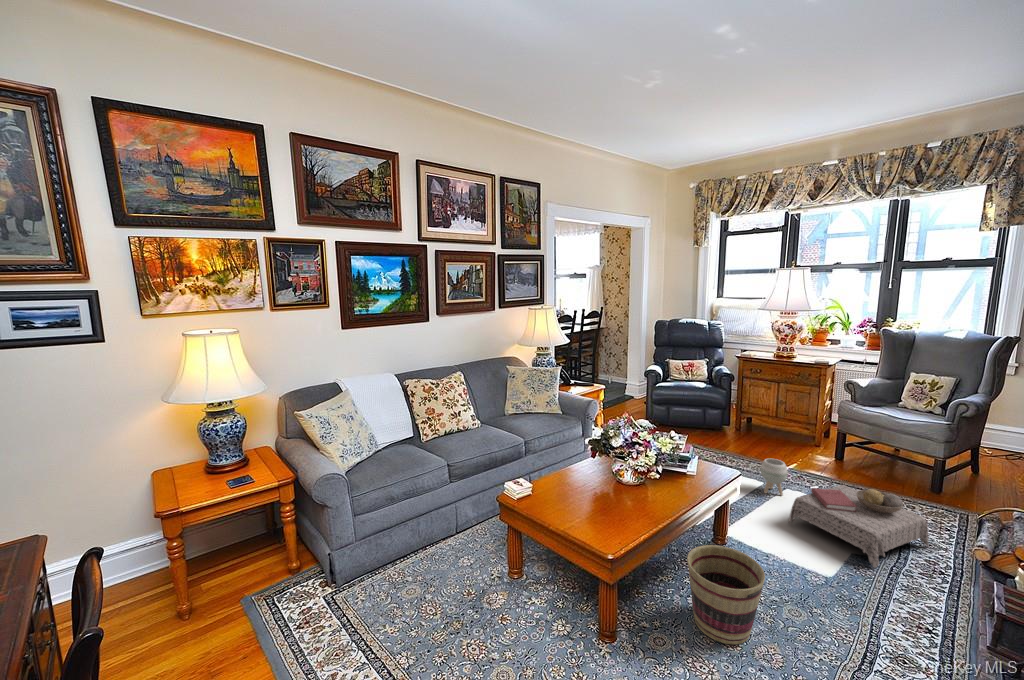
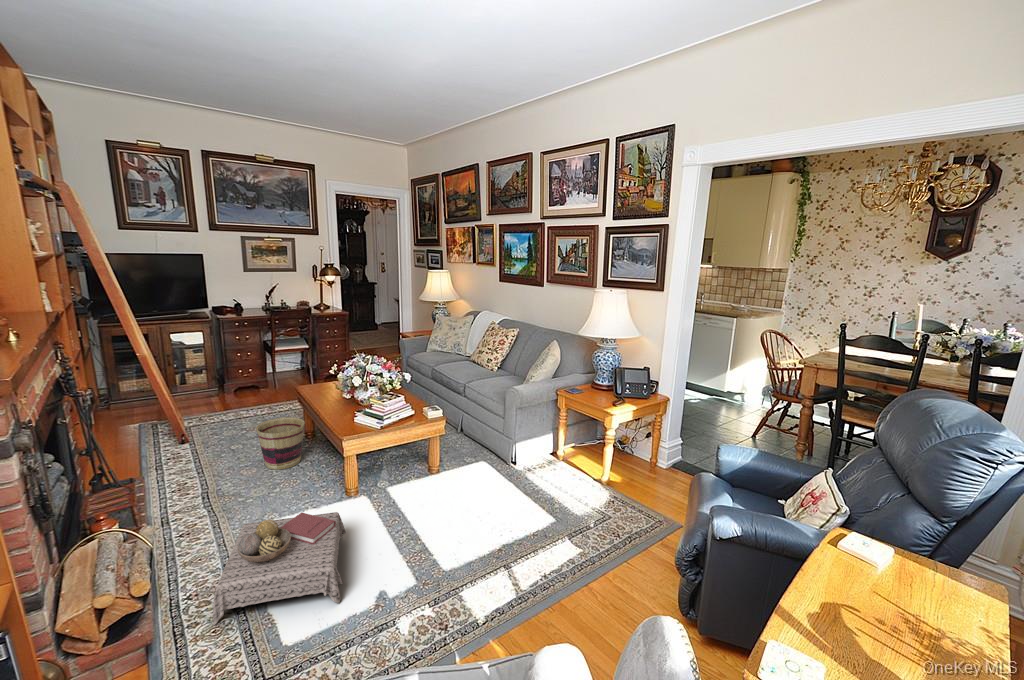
planter: present [761,459,788,495] -> none [393,514,426,567]

